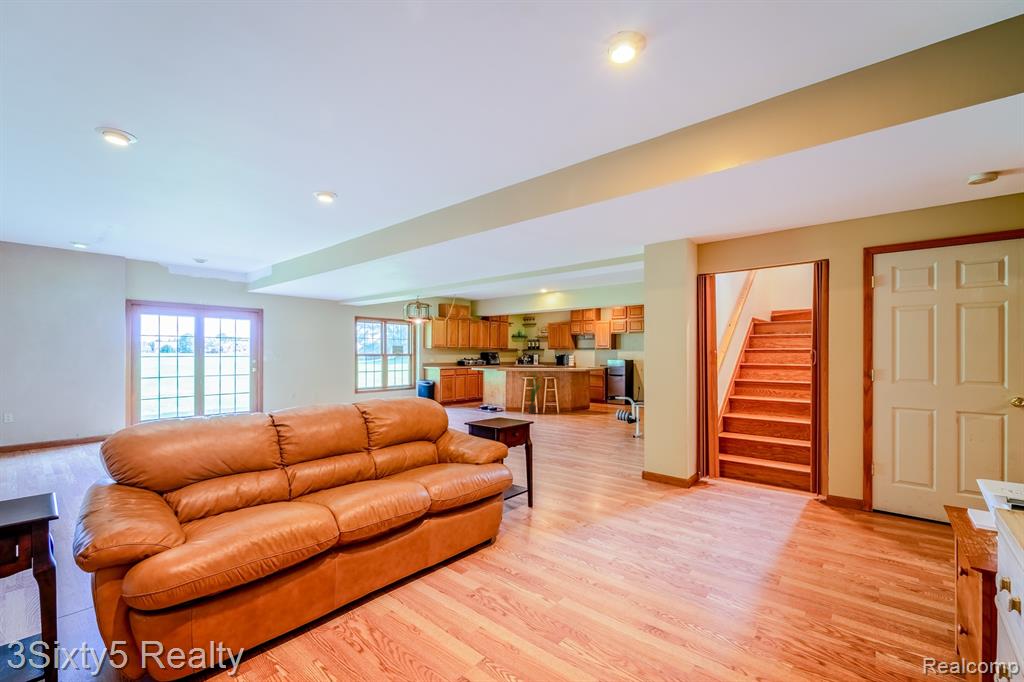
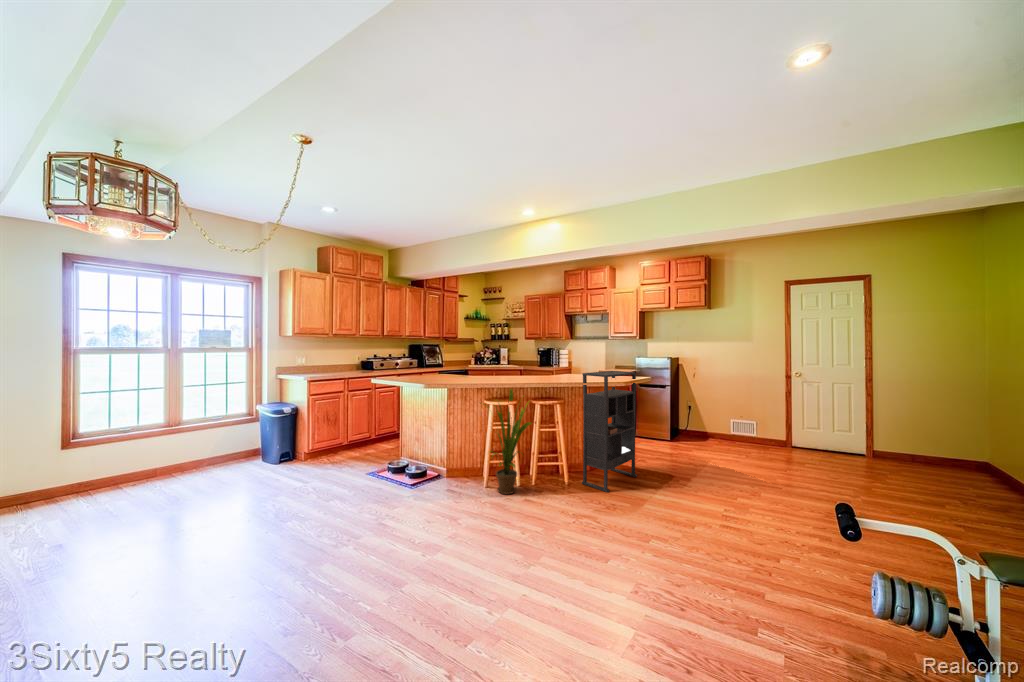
bookshelf: none [565,364,592,414] -> present [582,371,637,492]

